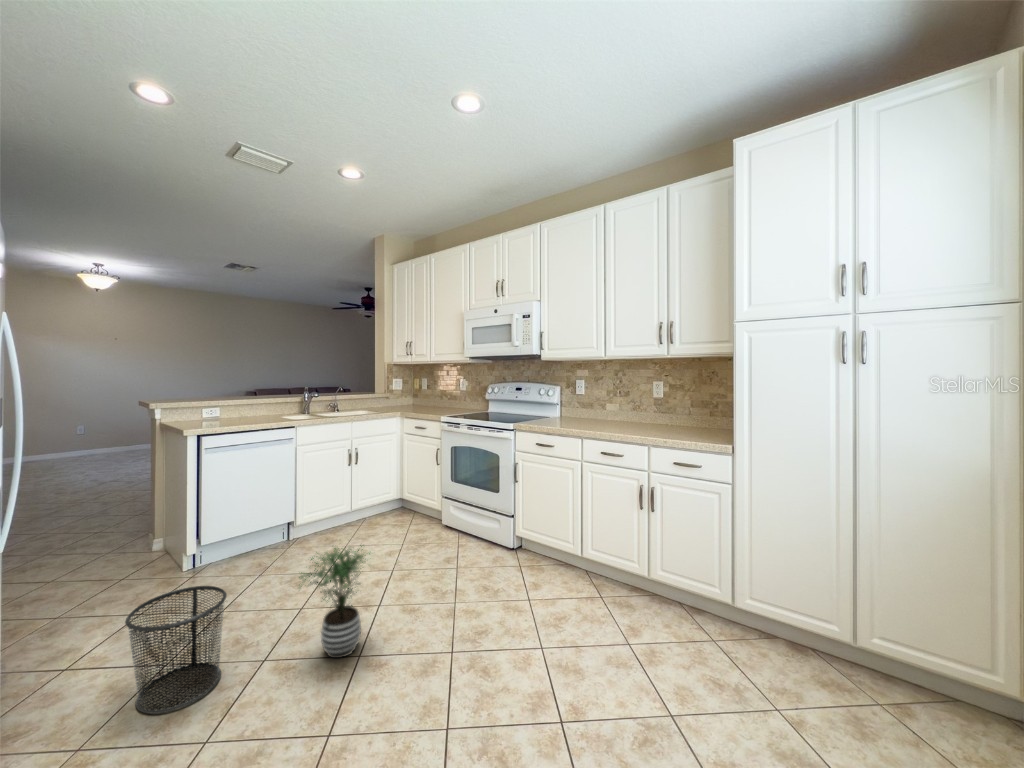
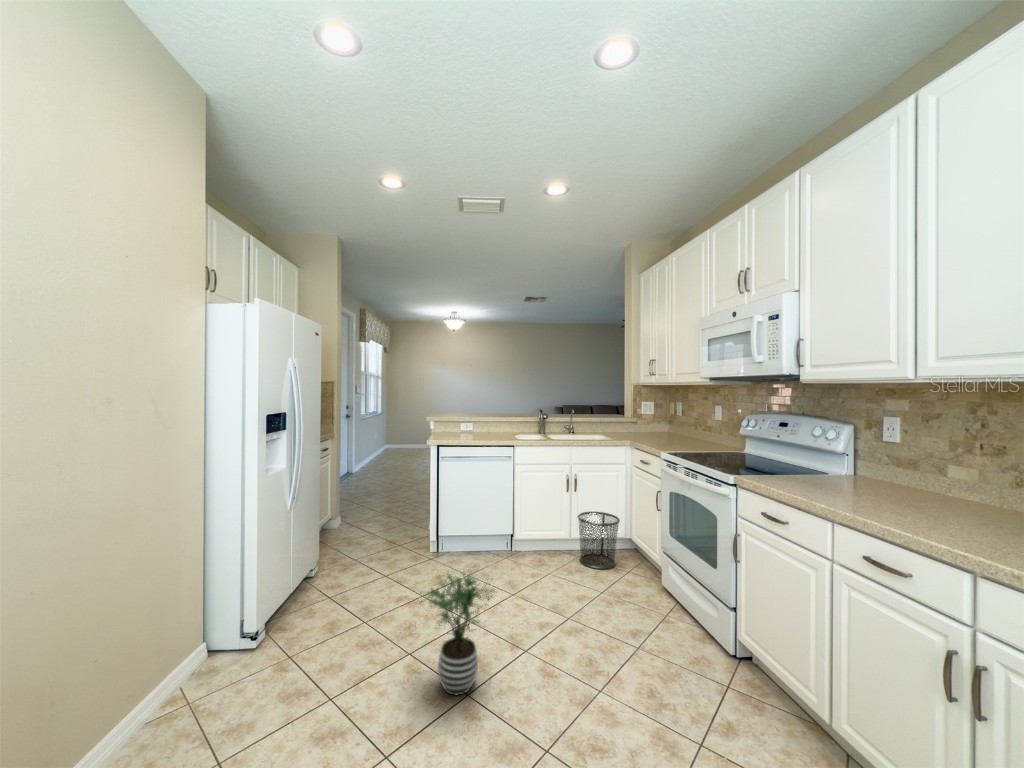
waste bin: present [125,586,227,714] -> present [578,512,620,569]

